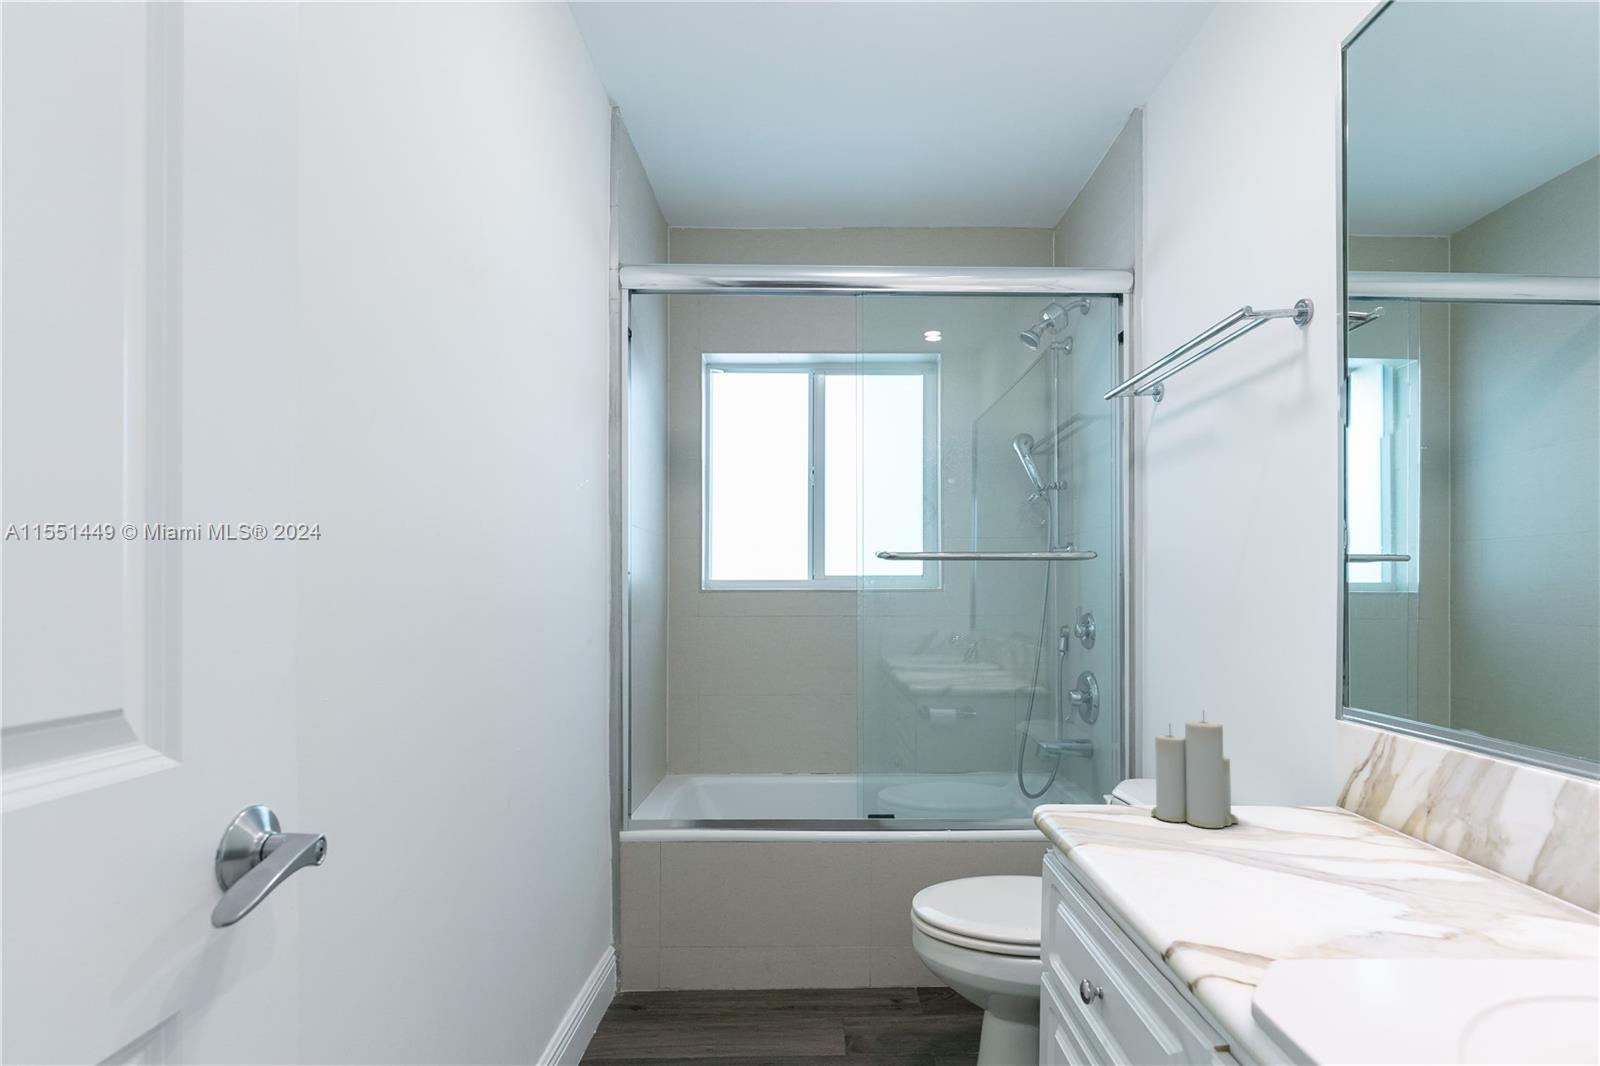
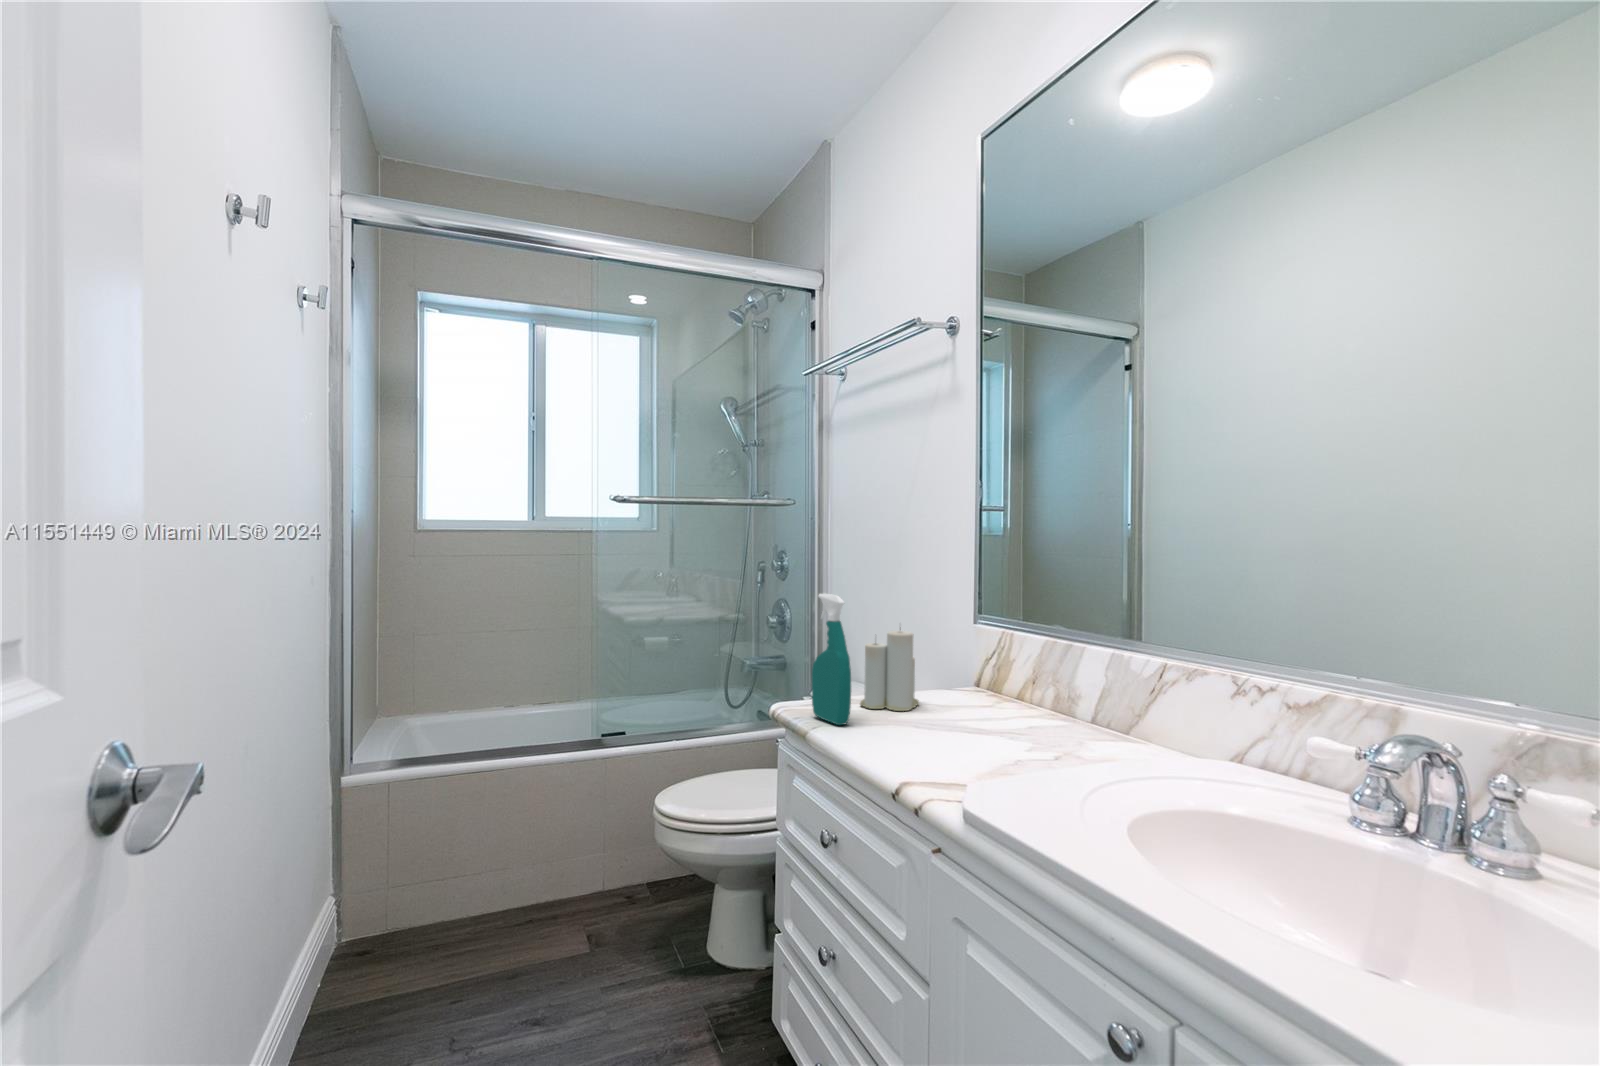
spray bottle: none [1078,667,1125,835] -> present [812,593,851,725]

